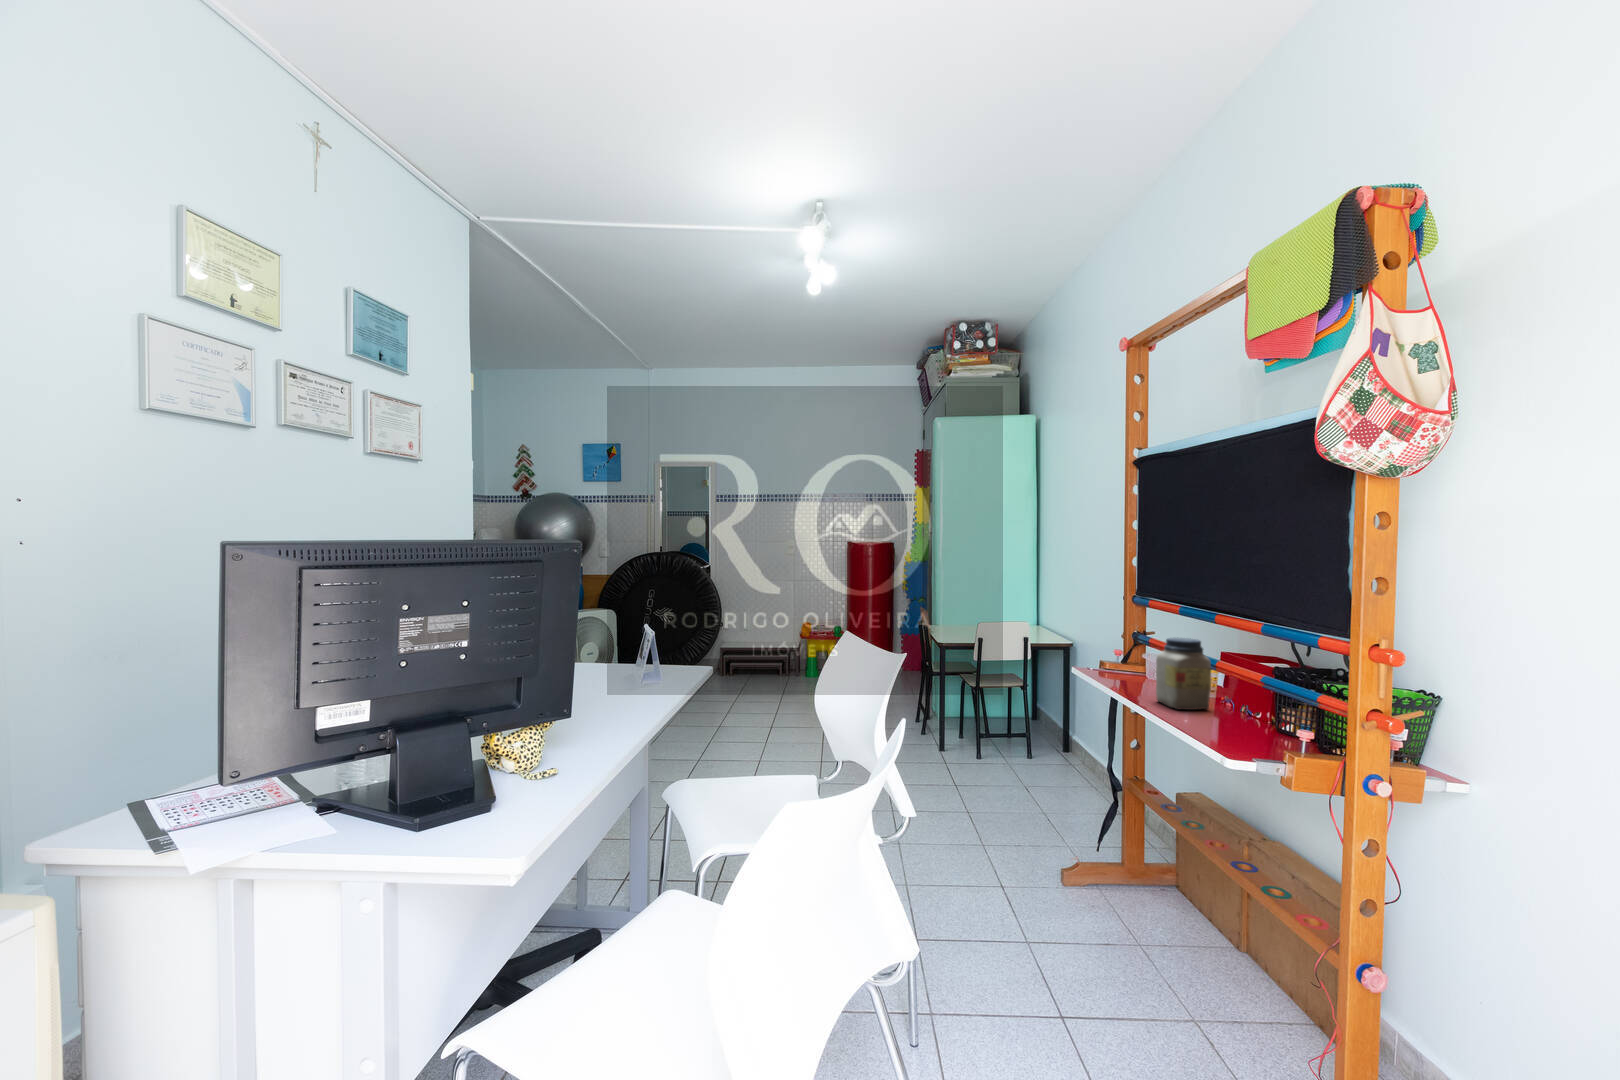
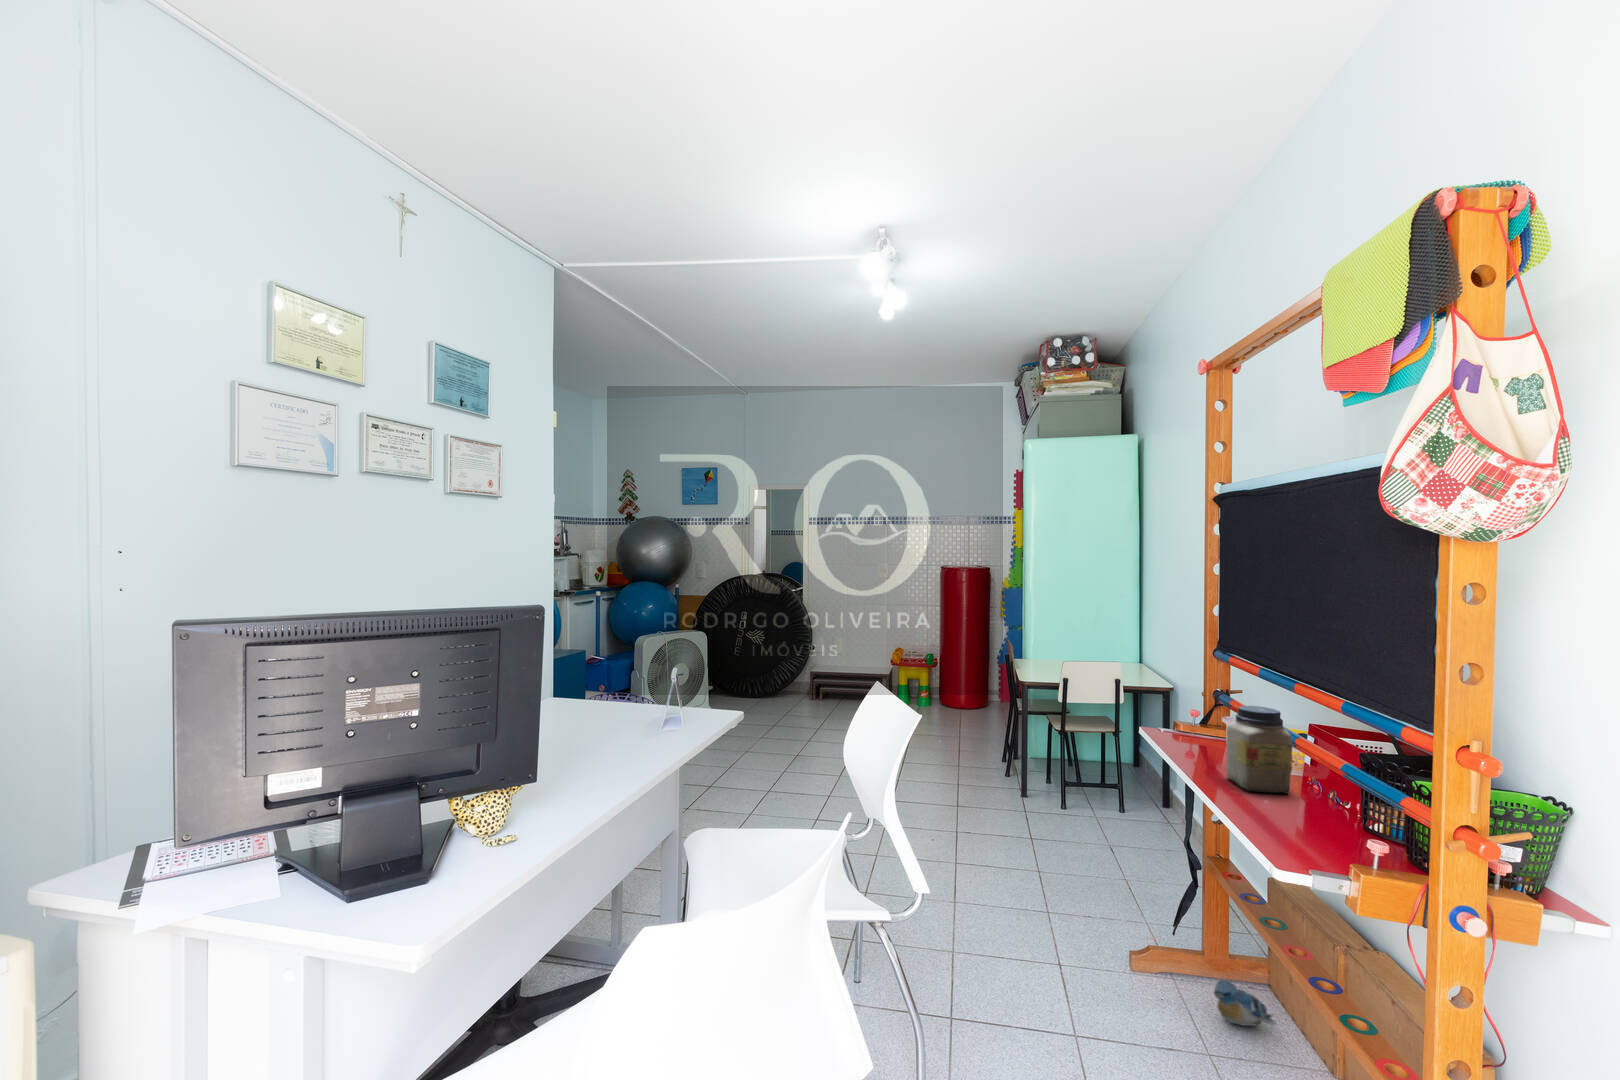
plush toy: none [1136,881,1187,918] -> present [1214,980,1276,1026]

